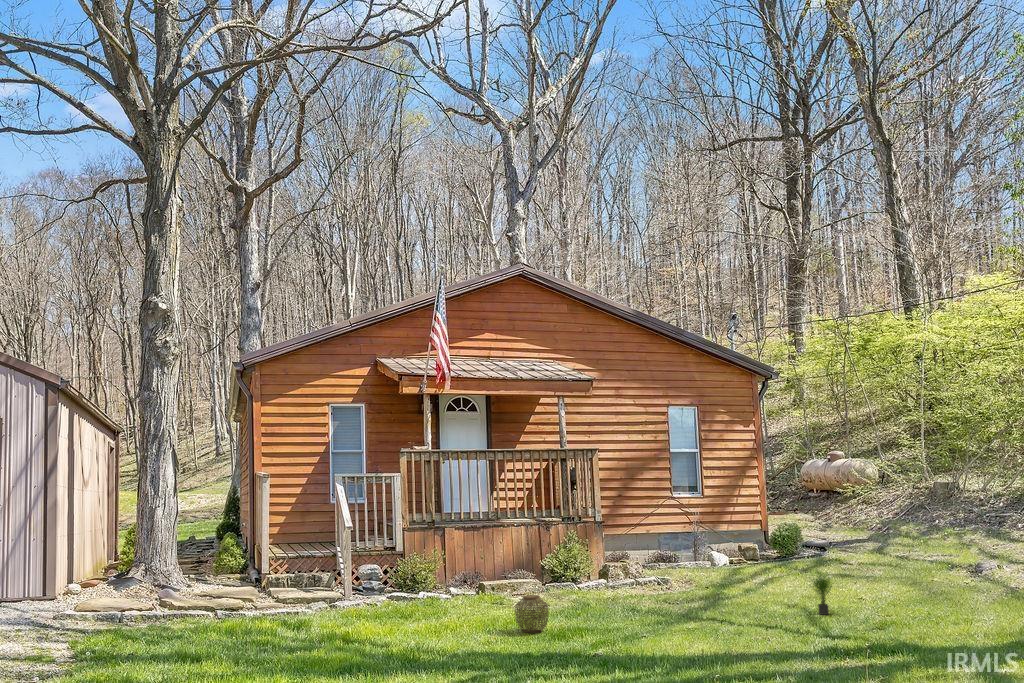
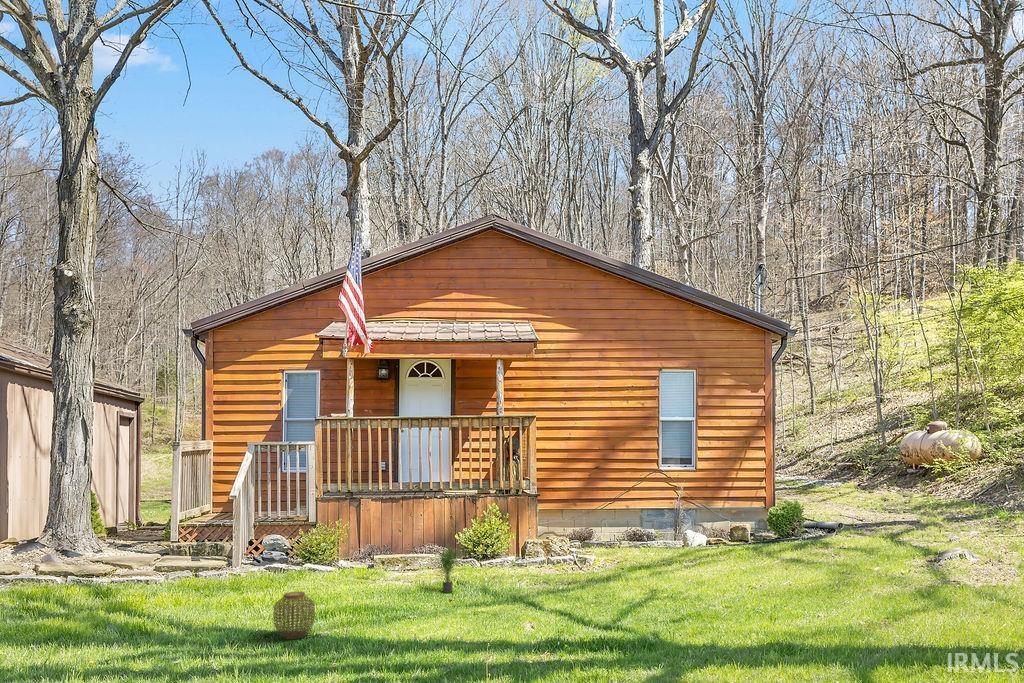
potted plant: present [812,572,832,615] -> present [438,547,457,593]

